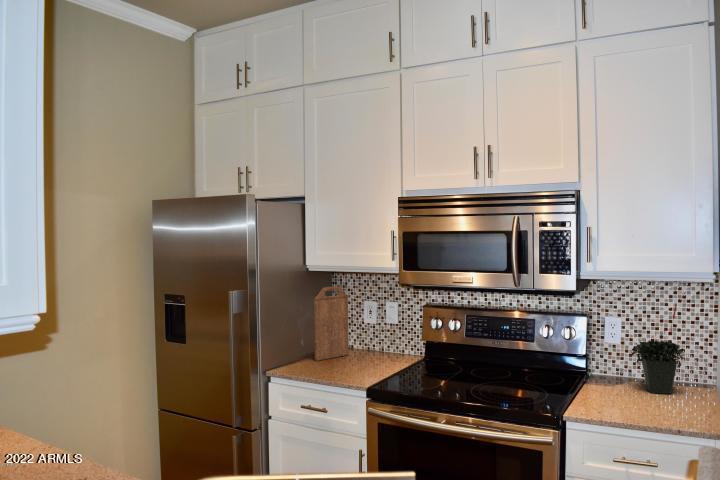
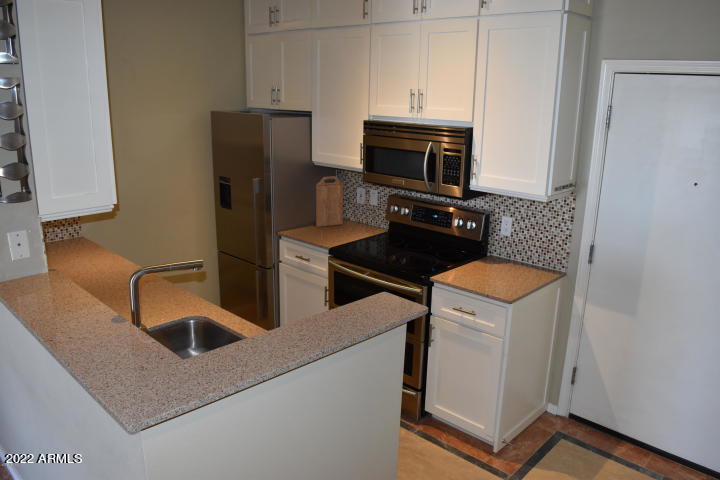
potted plant: present [631,304,684,394] -> none [503,209,537,273]

